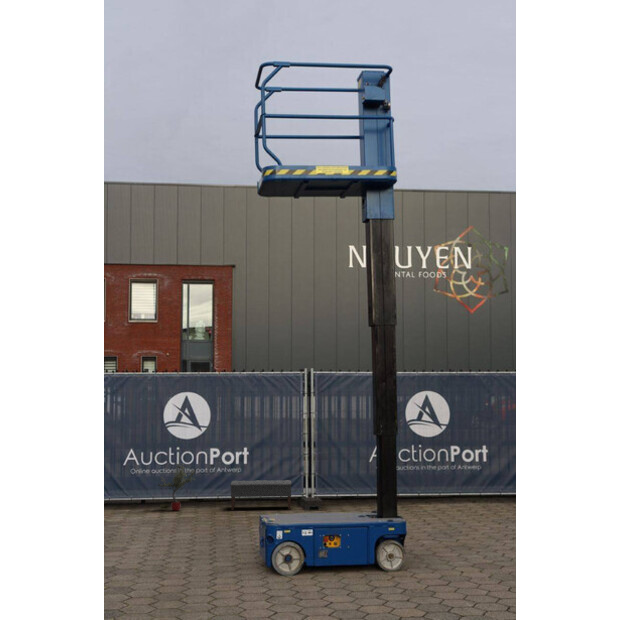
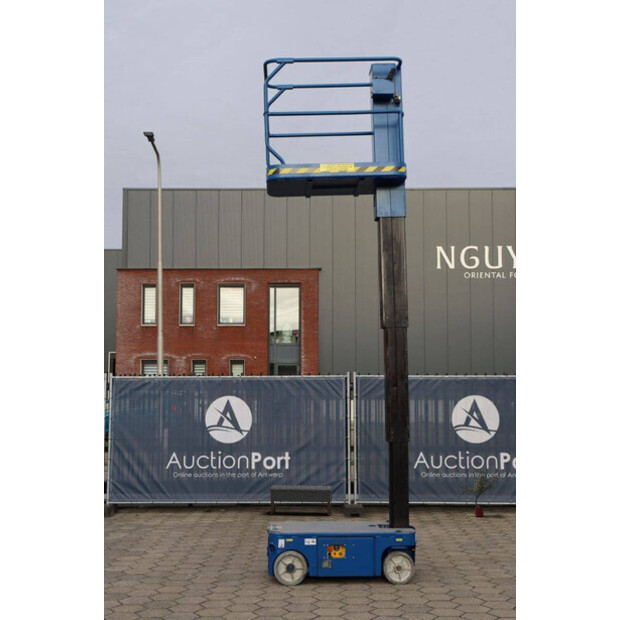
potted tree: present [158,464,195,511] -> present [460,470,497,517]

